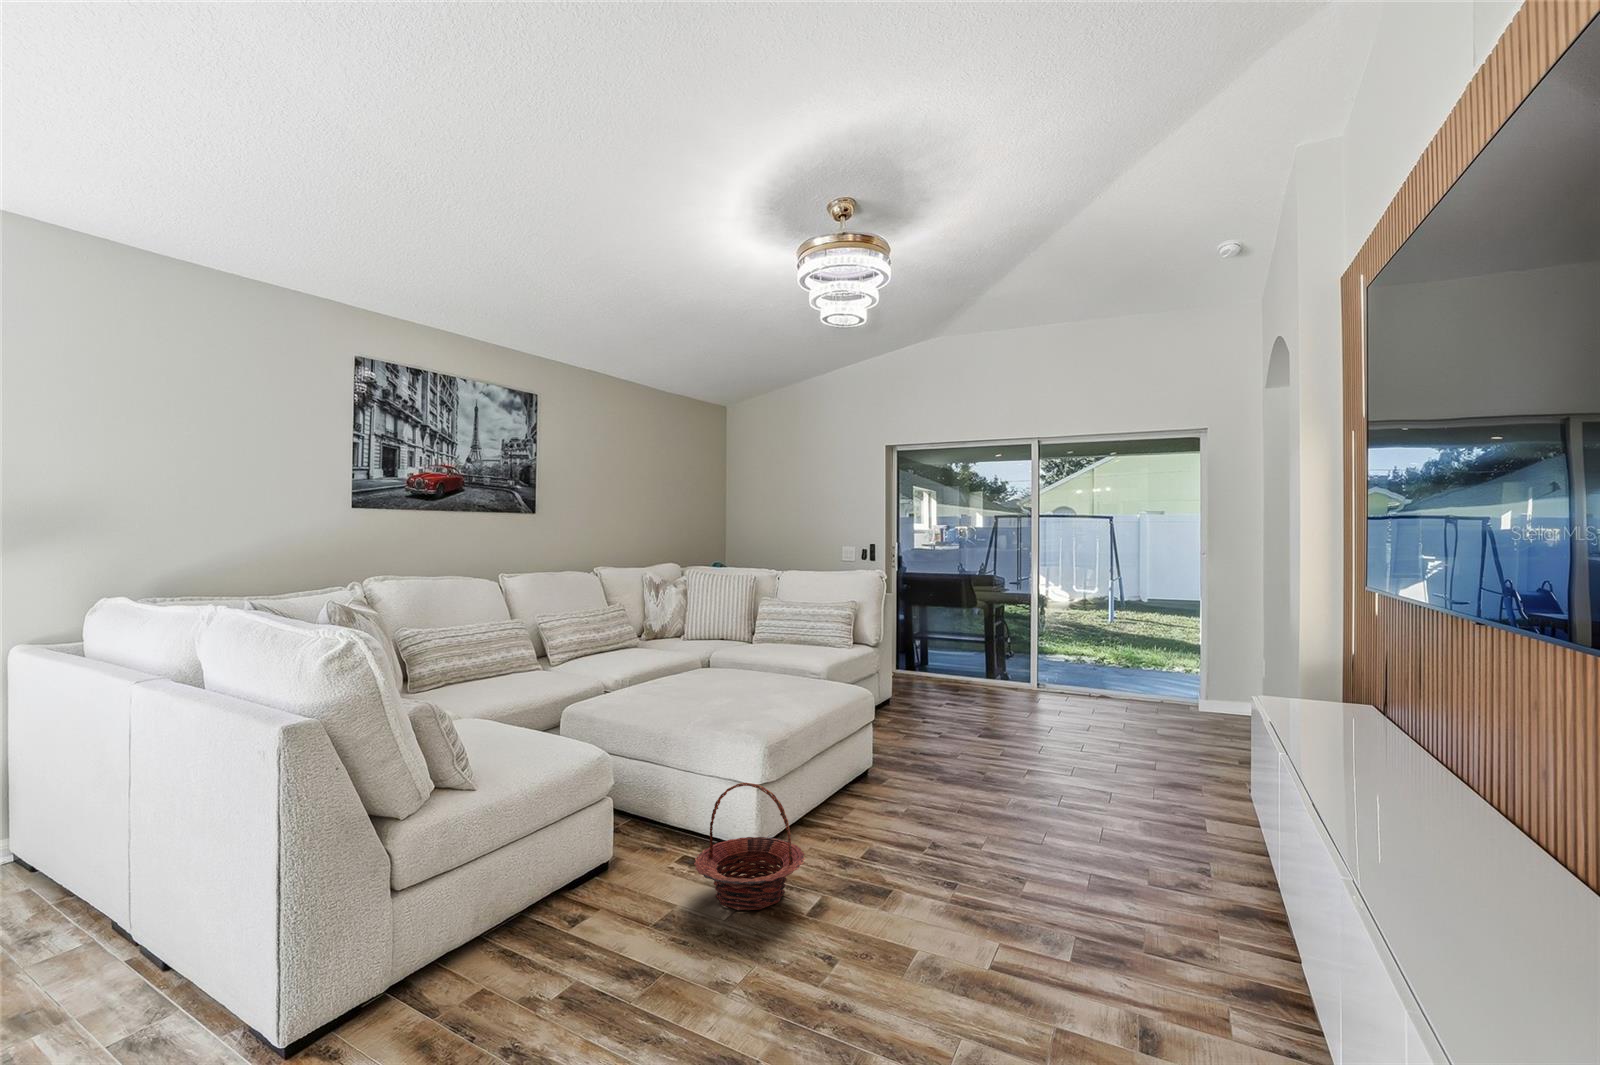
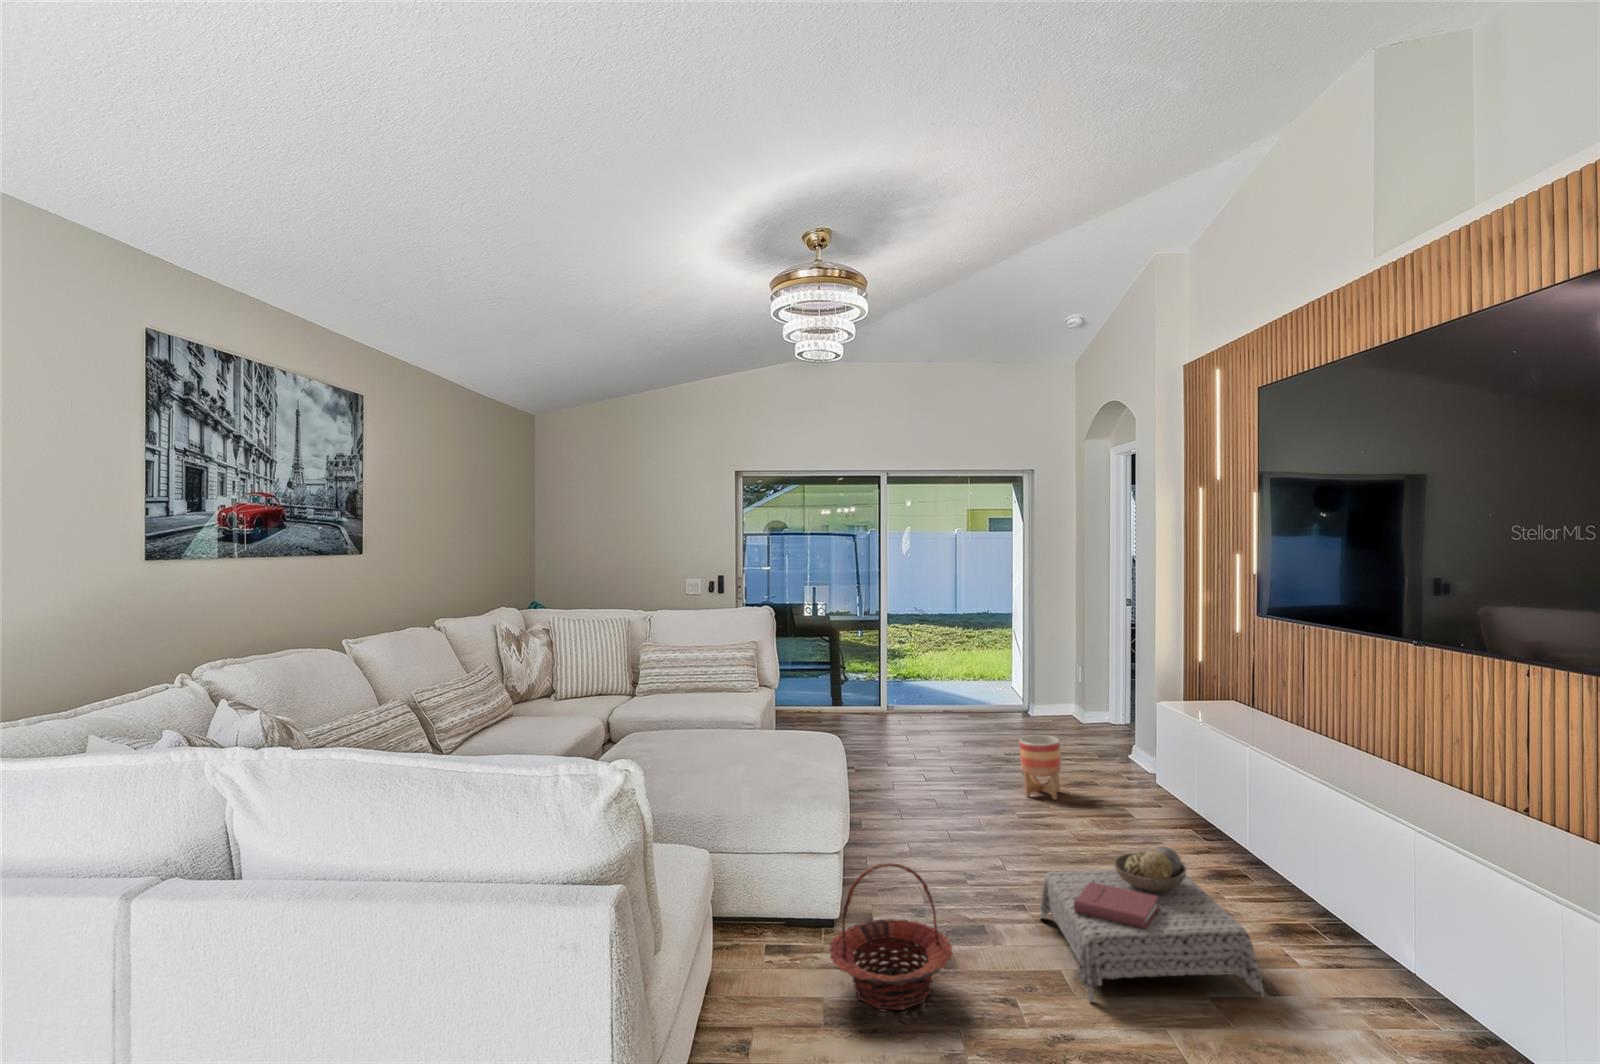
planter: none [1072,716,1118,785] -> present [1019,735,1061,800]
ottoman: none [903,823,1104,992] -> present [1040,847,1264,1003]

